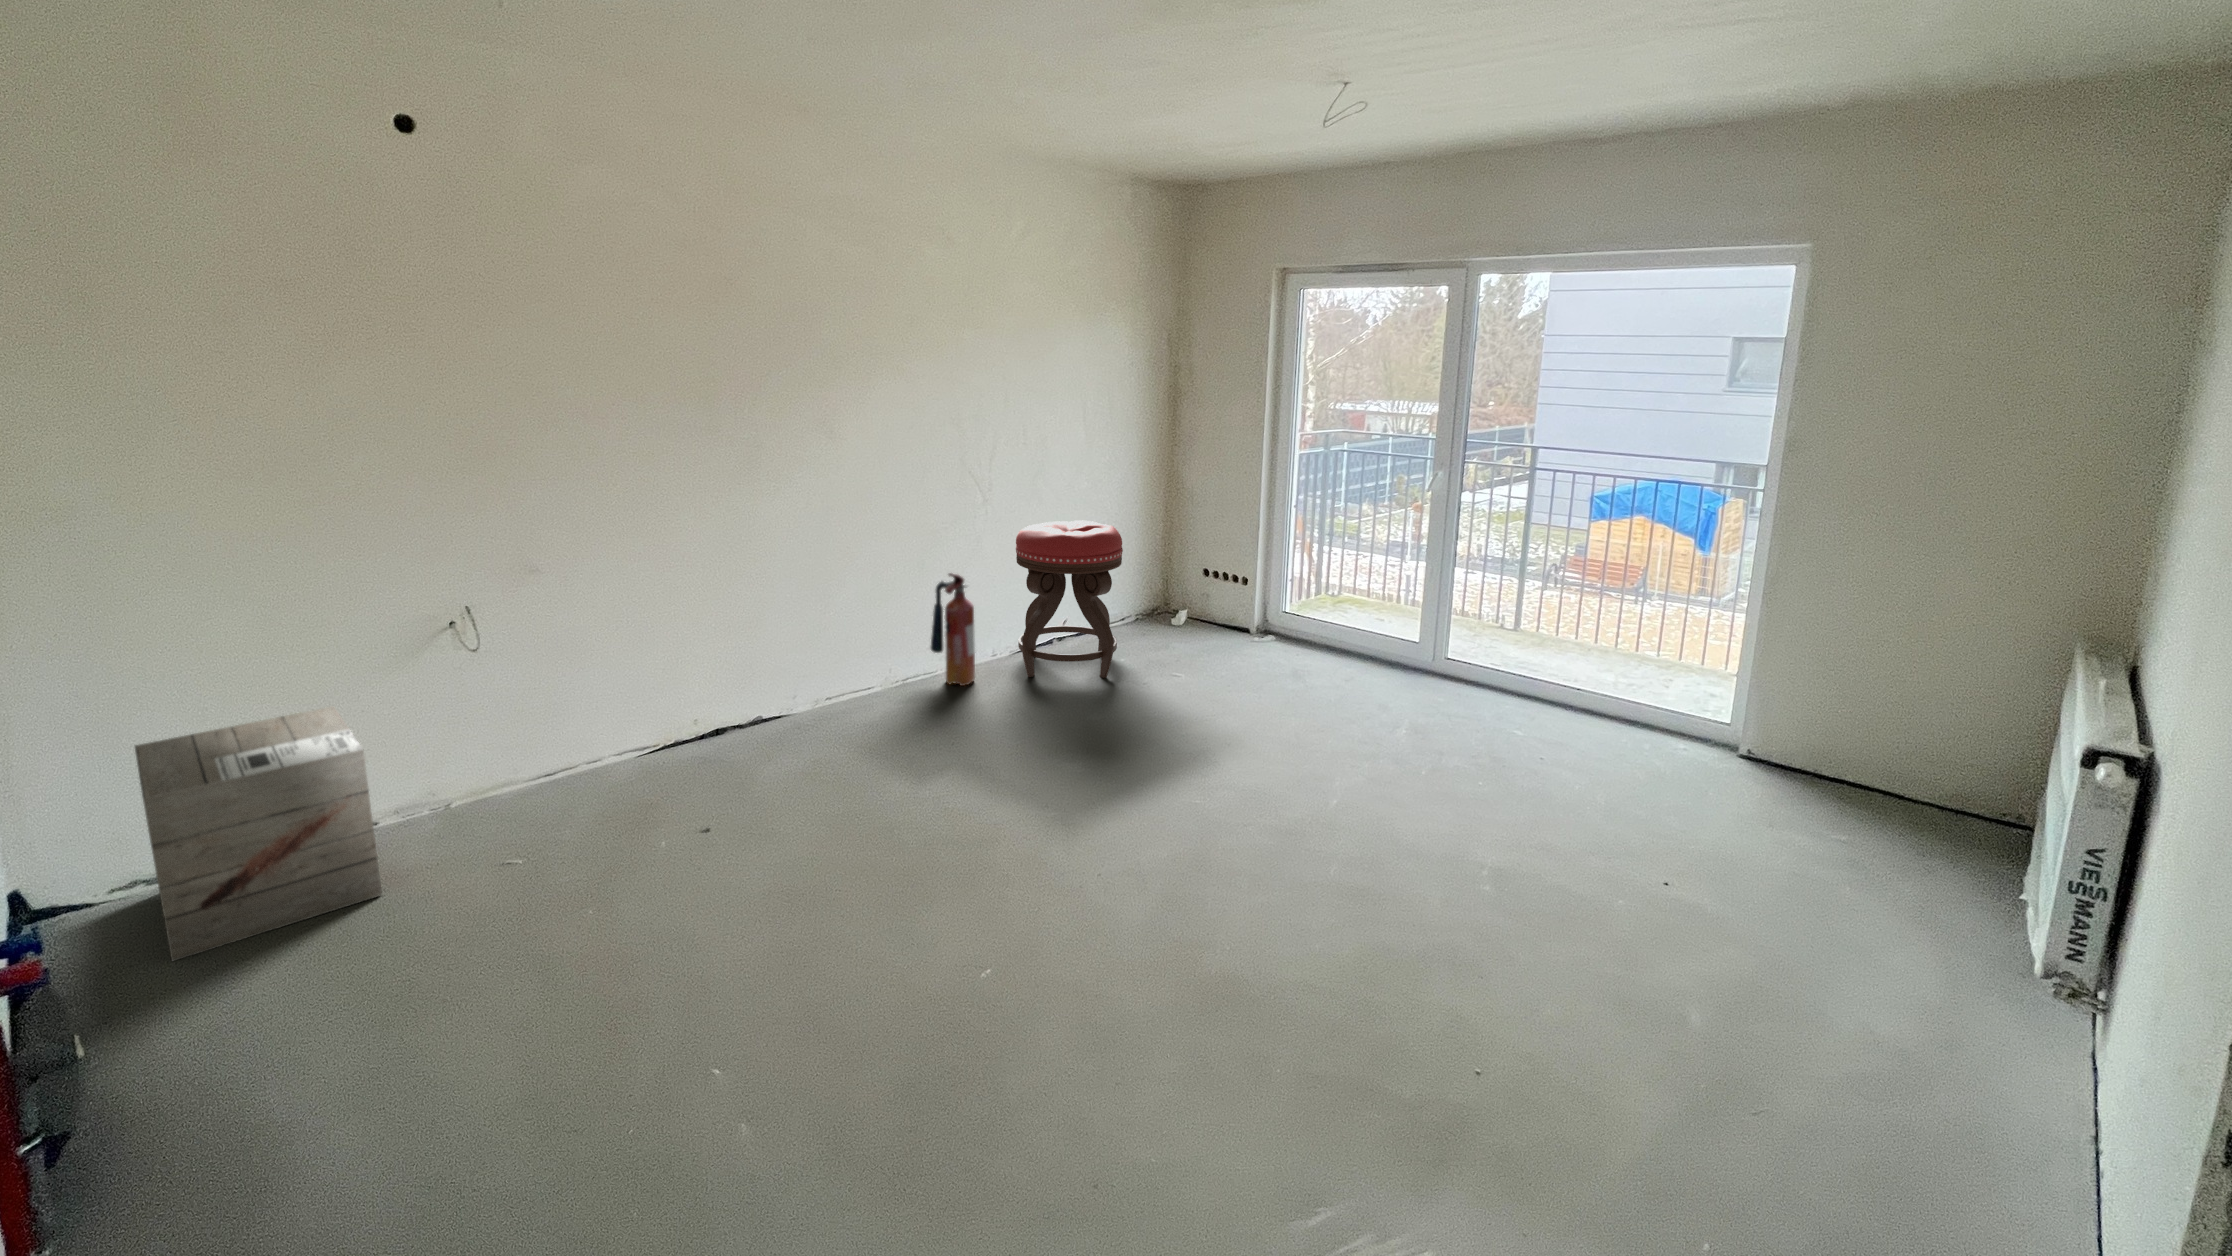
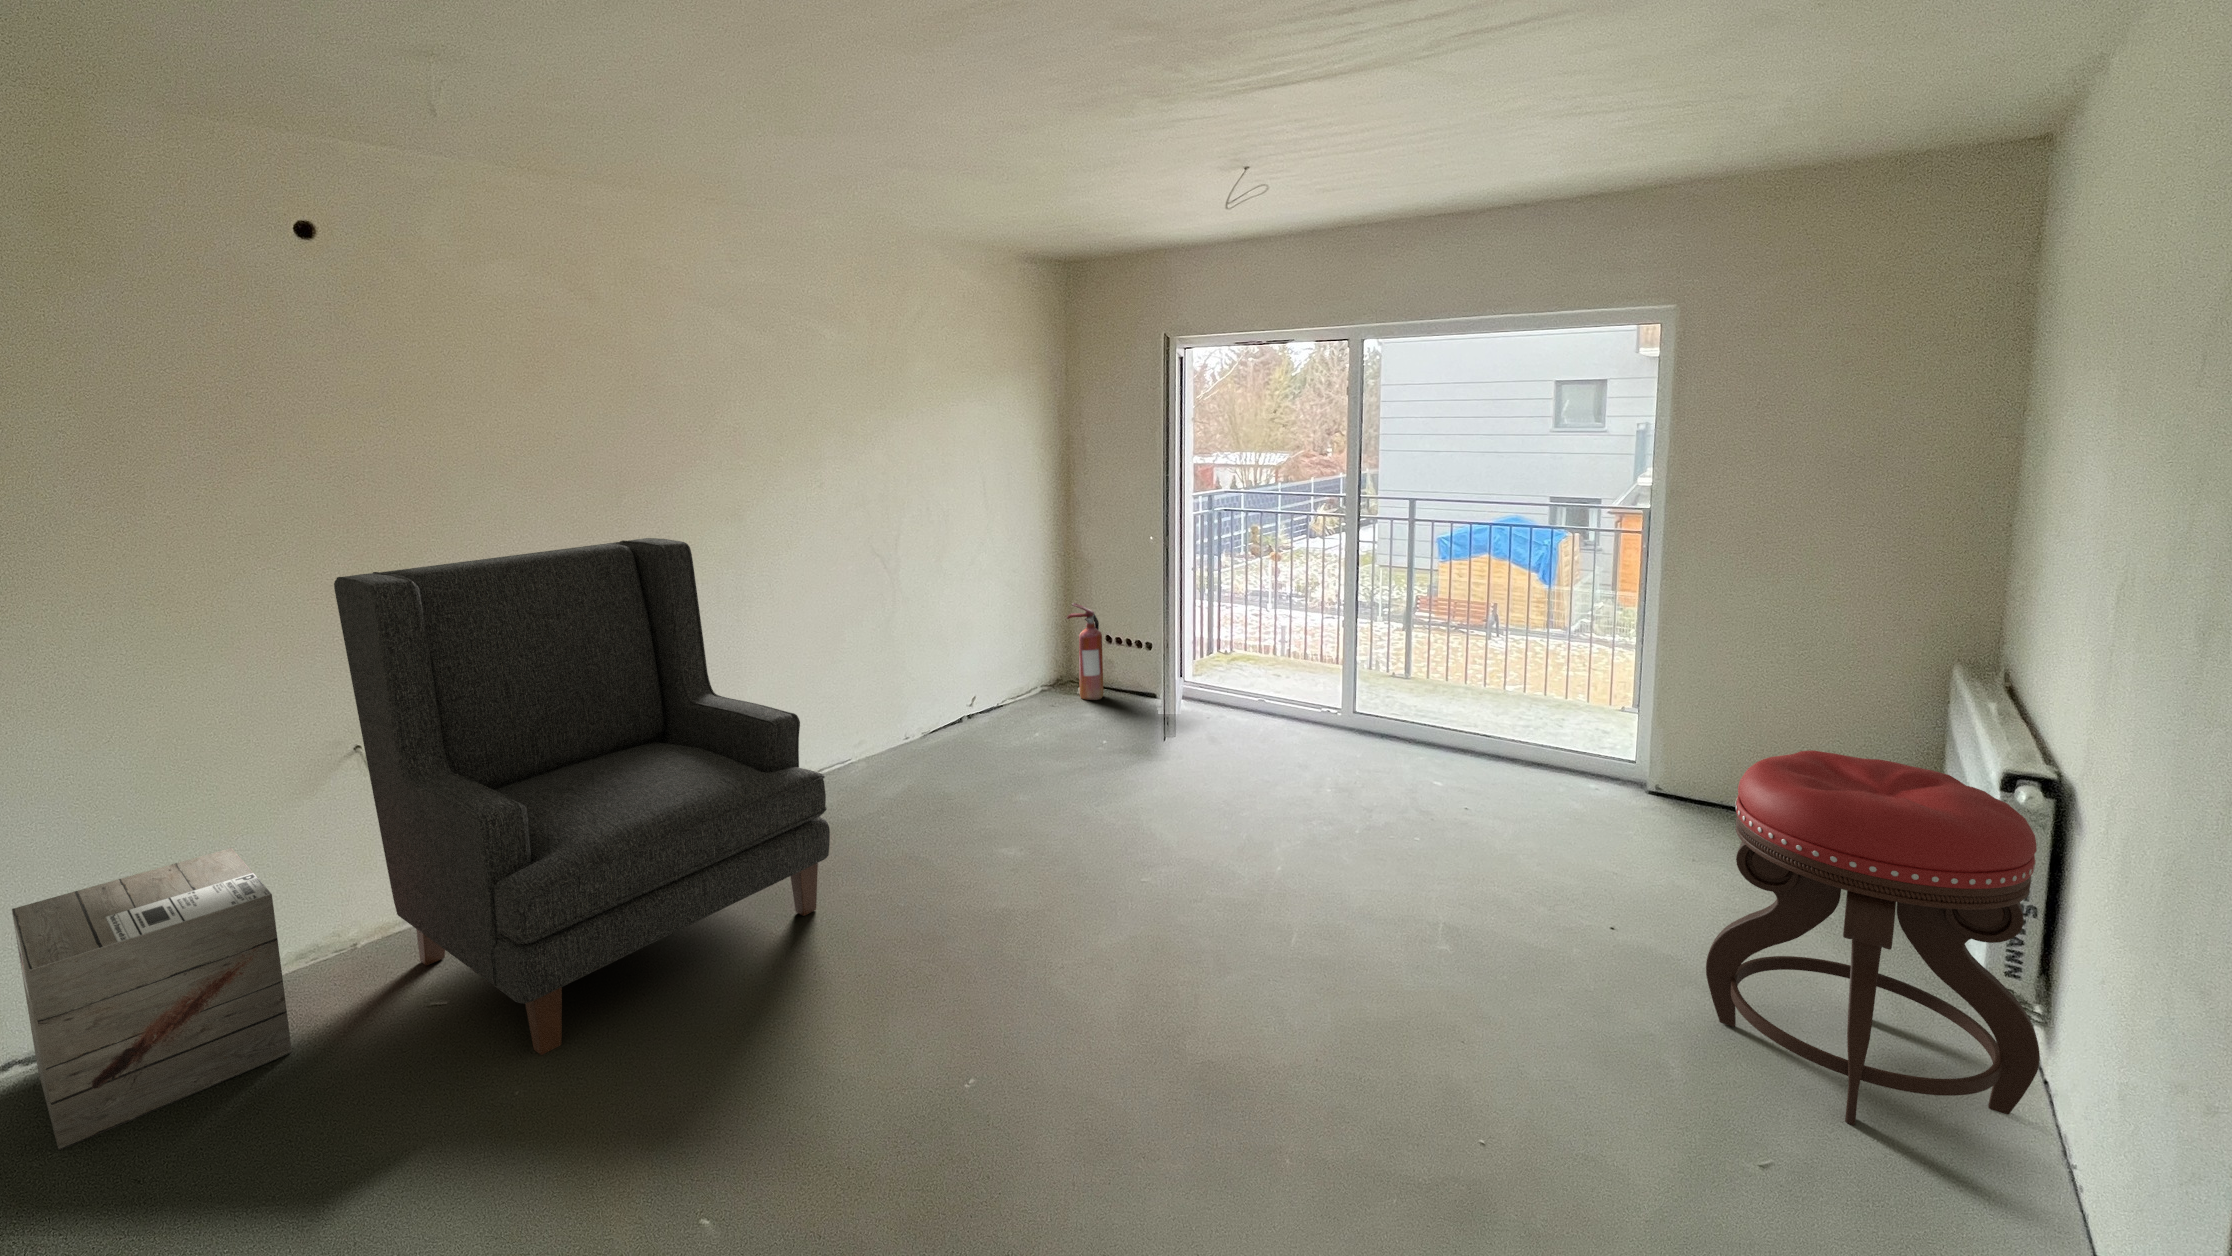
chair: none [430,439,894,916] -> present [334,538,830,1055]
stool: present [1016,520,1123,678] -> present [1706,750,2040,1125]
fire extinguisher: present [931,573,975,686] -> present [1066,603,1103,700]

